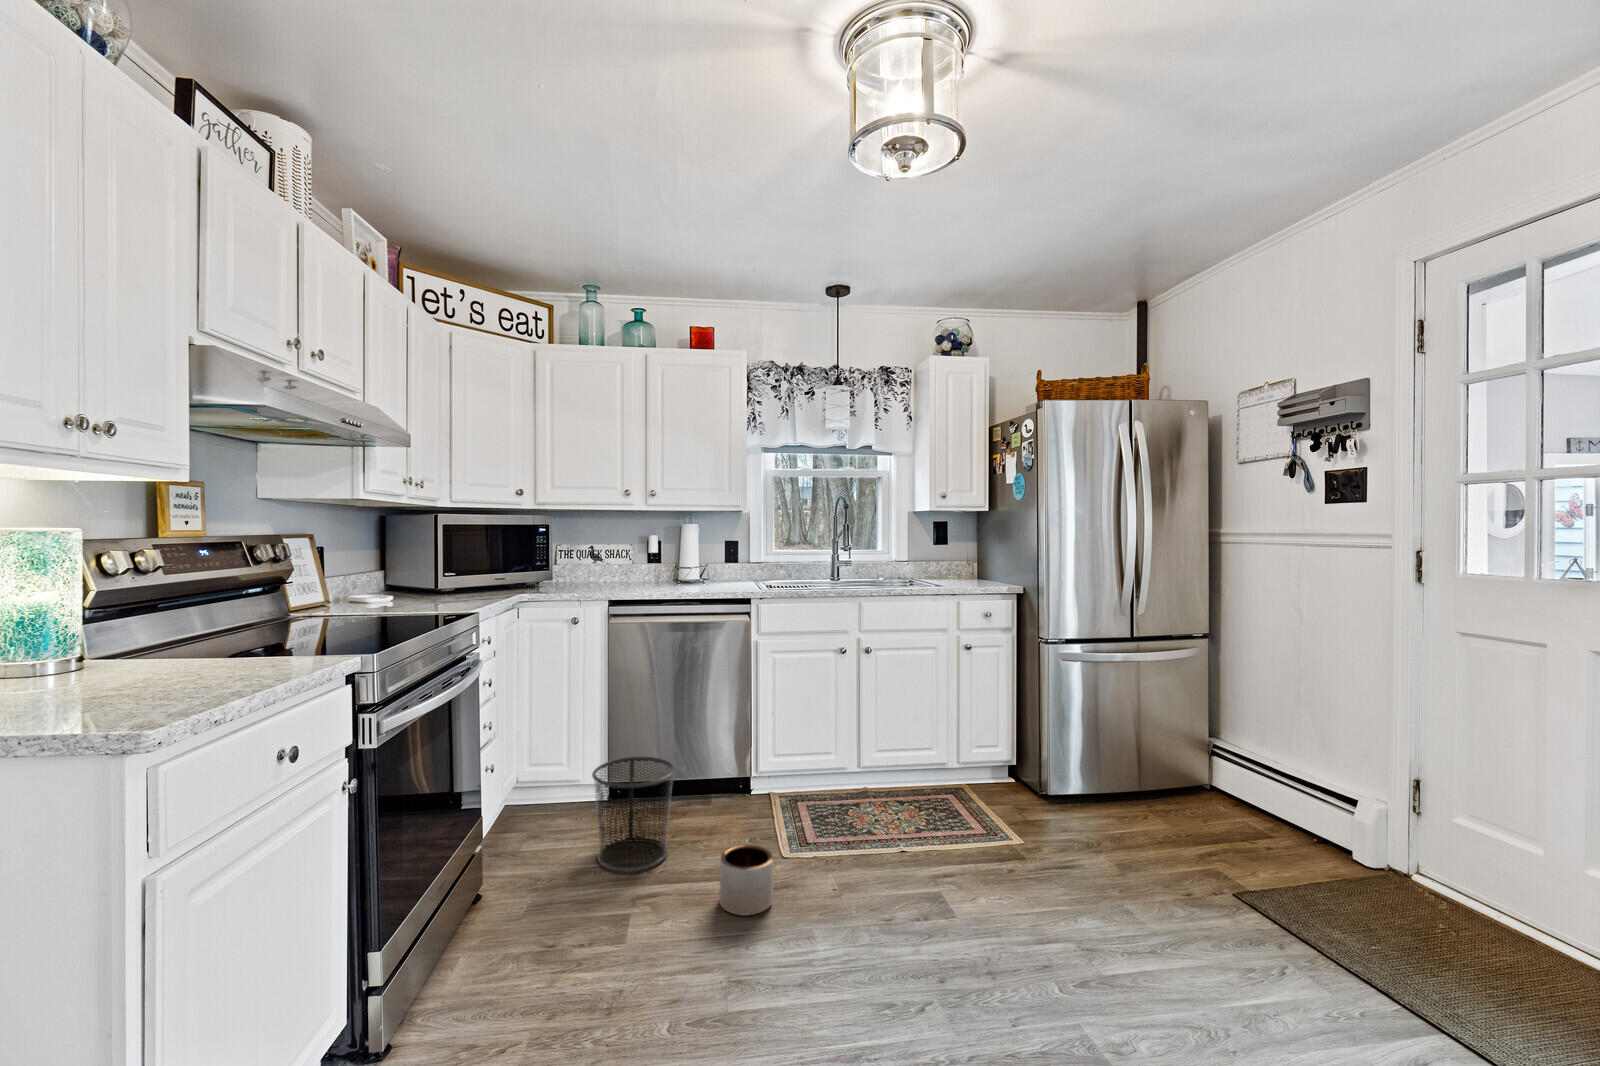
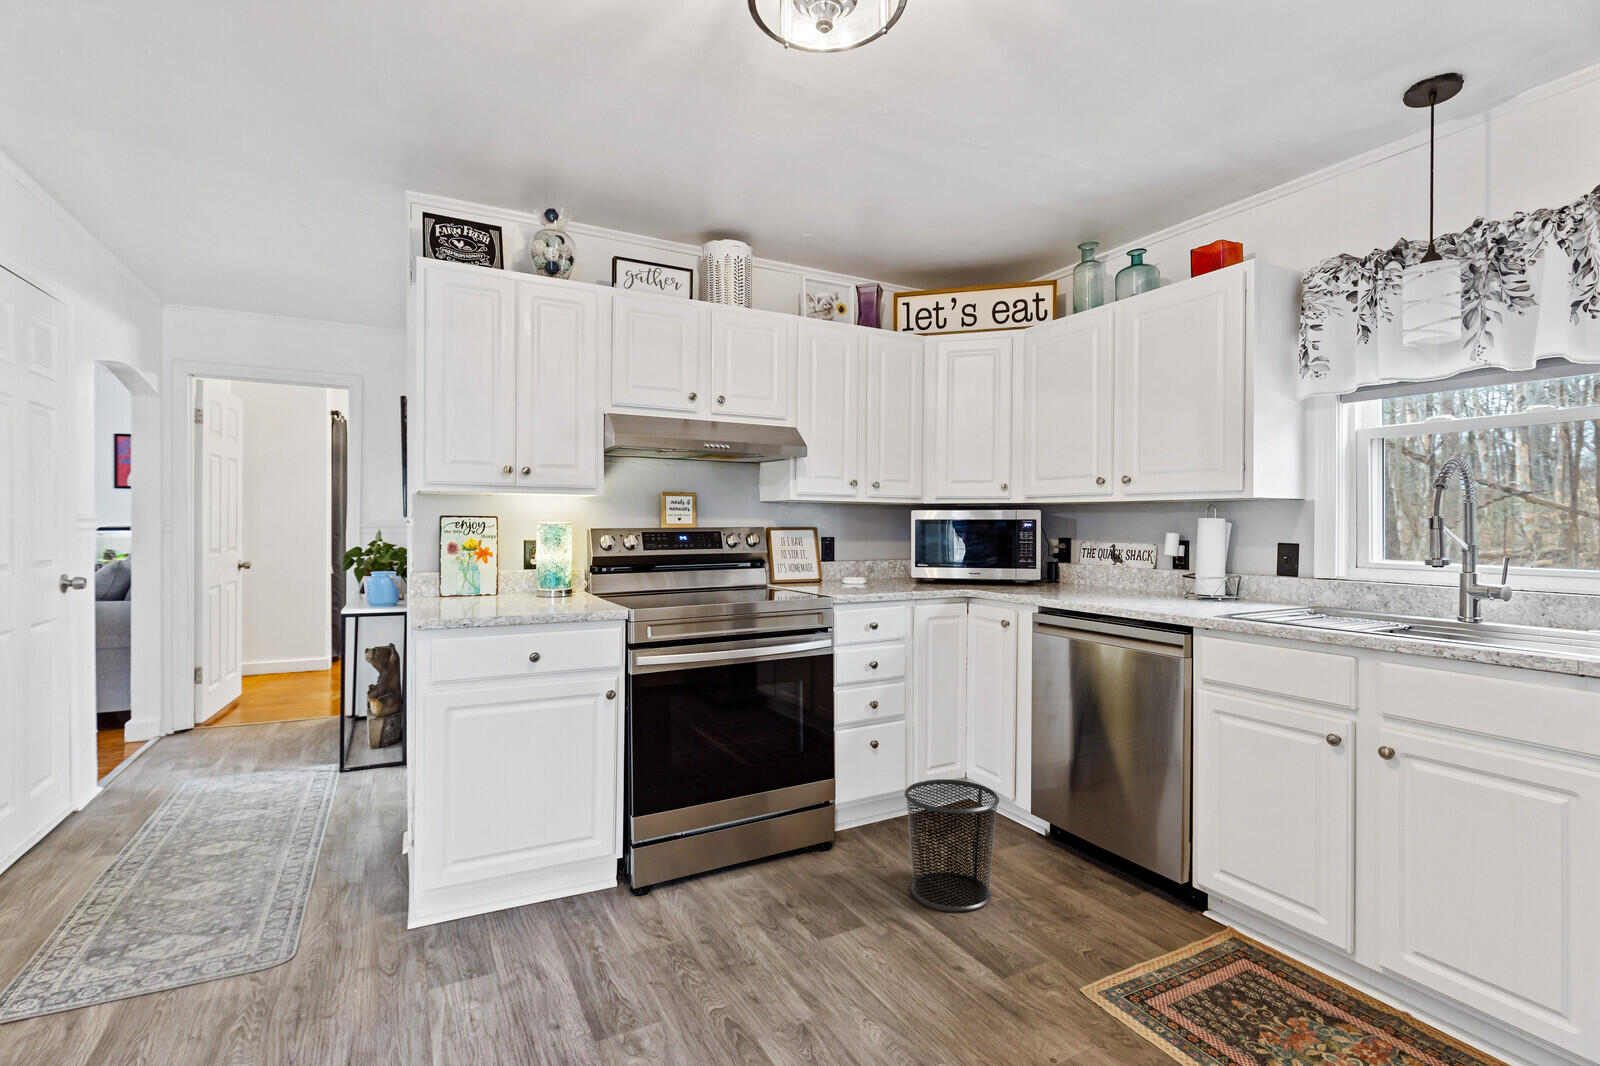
planter: present [719,845,773,916] -> none [909,913,978,1007]

